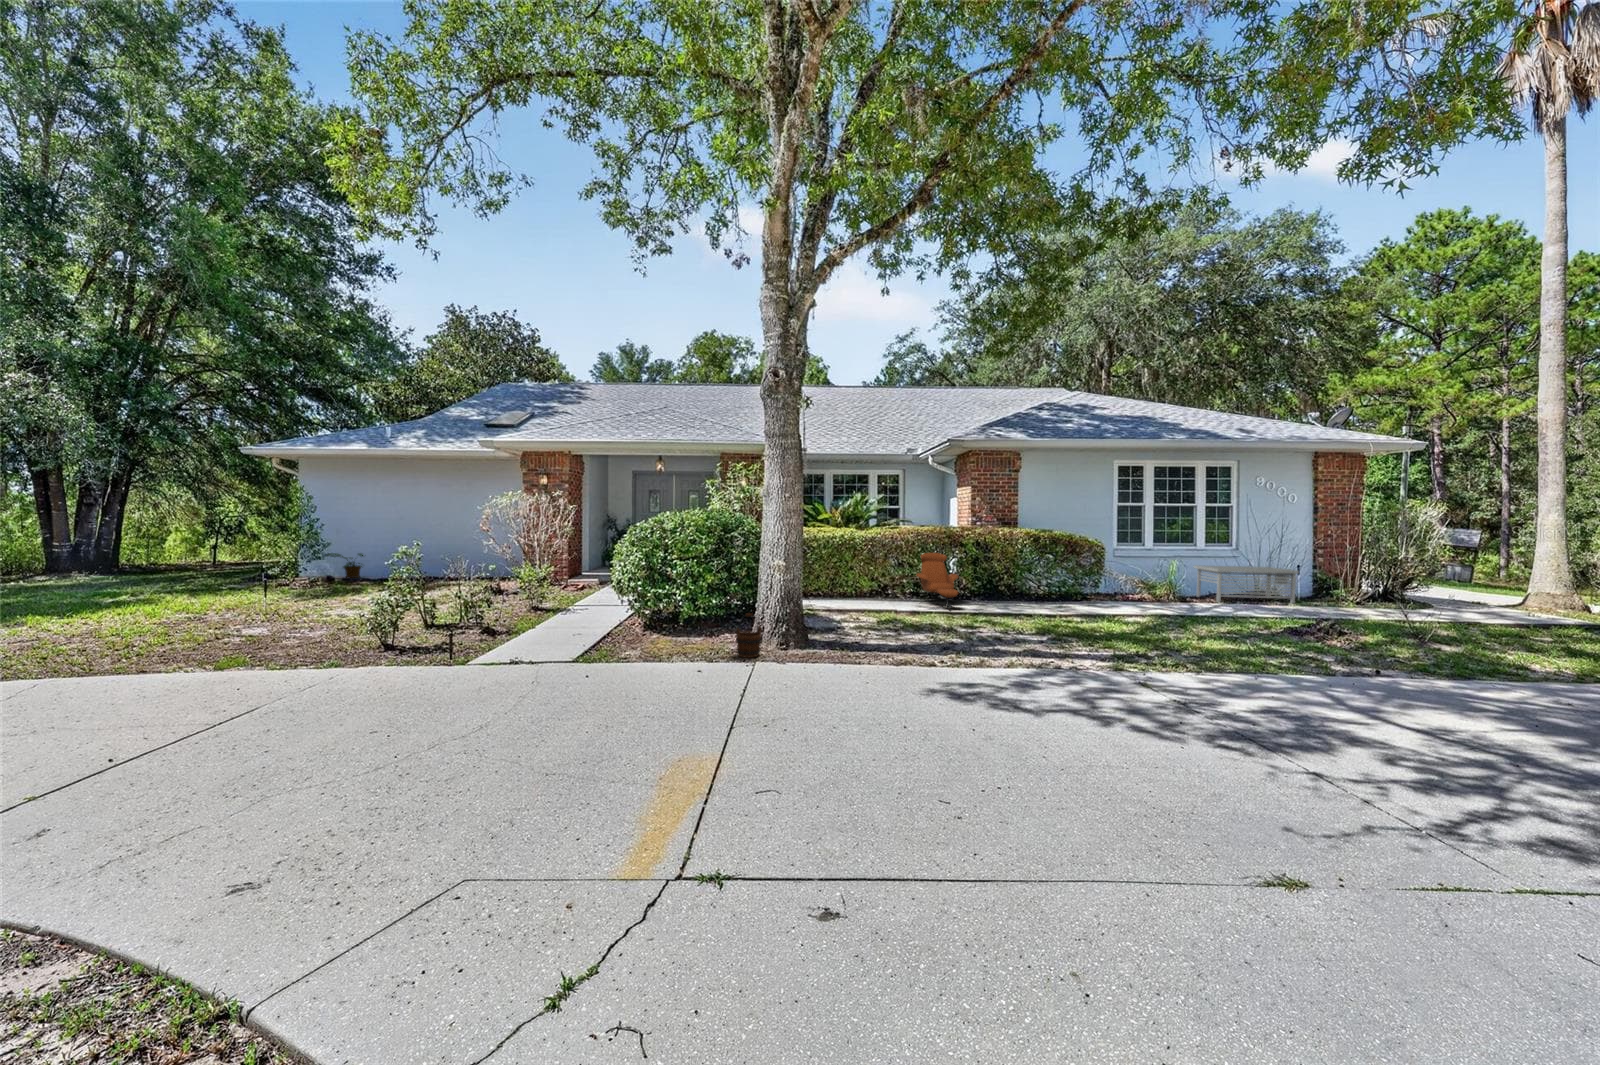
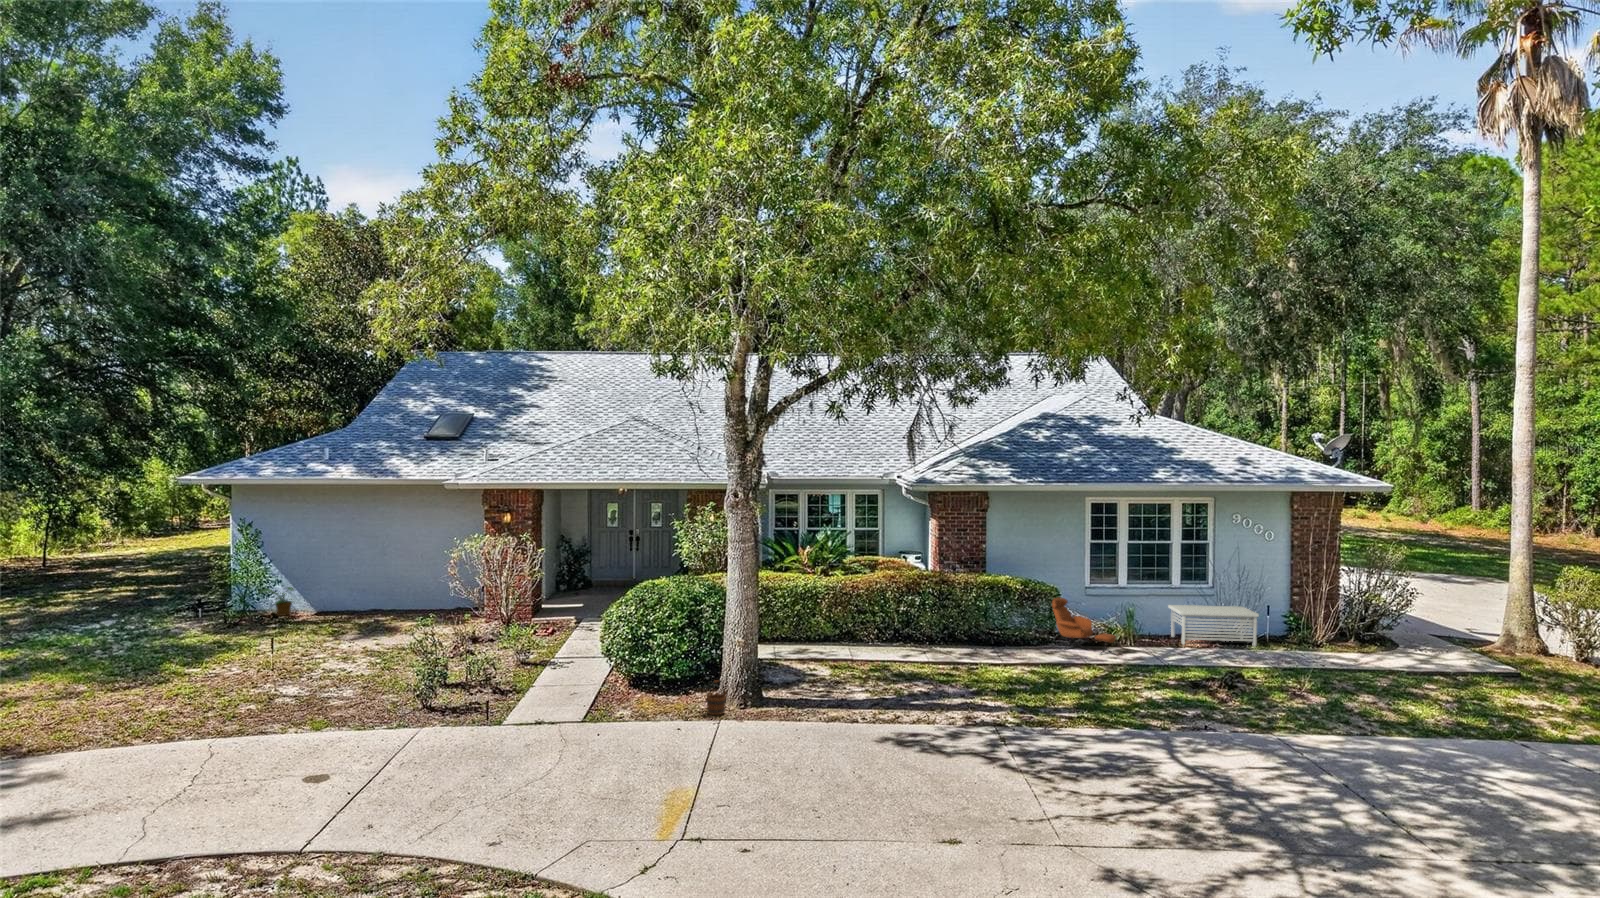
lounge chair: present [916,553,959,608] -> present [1052,598,1116,654]

